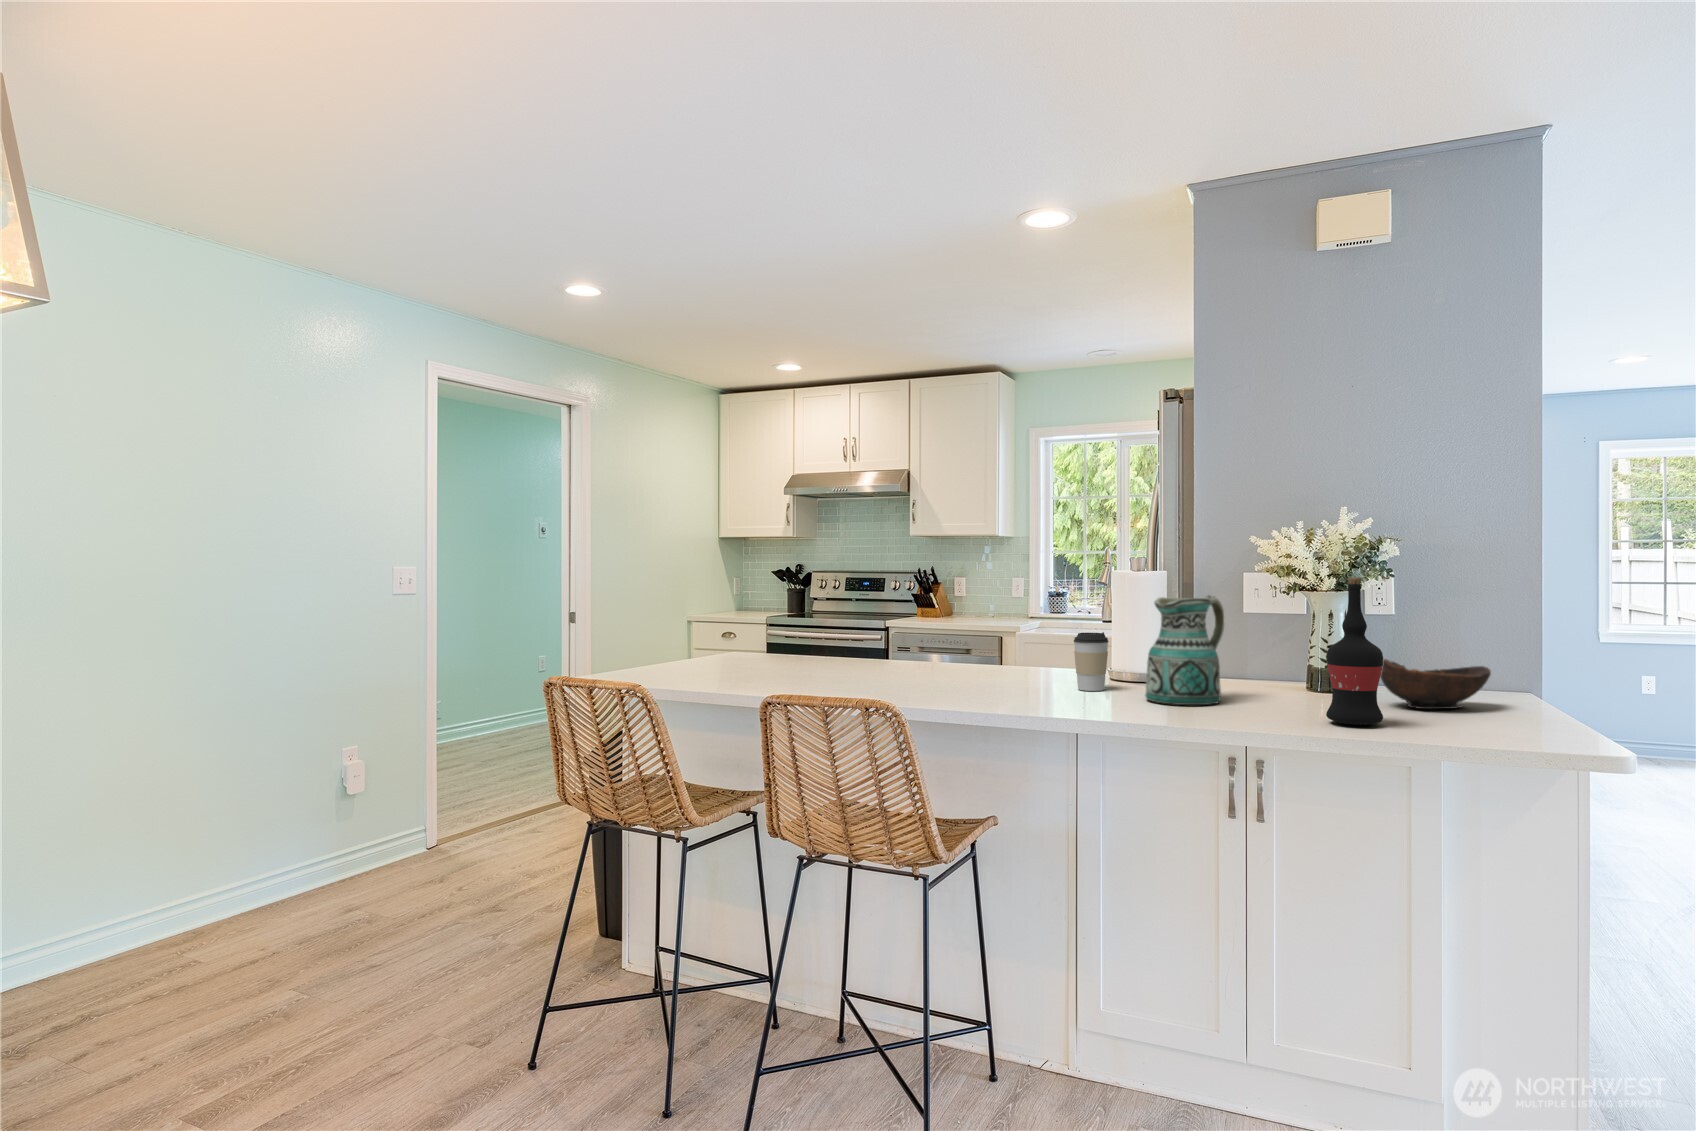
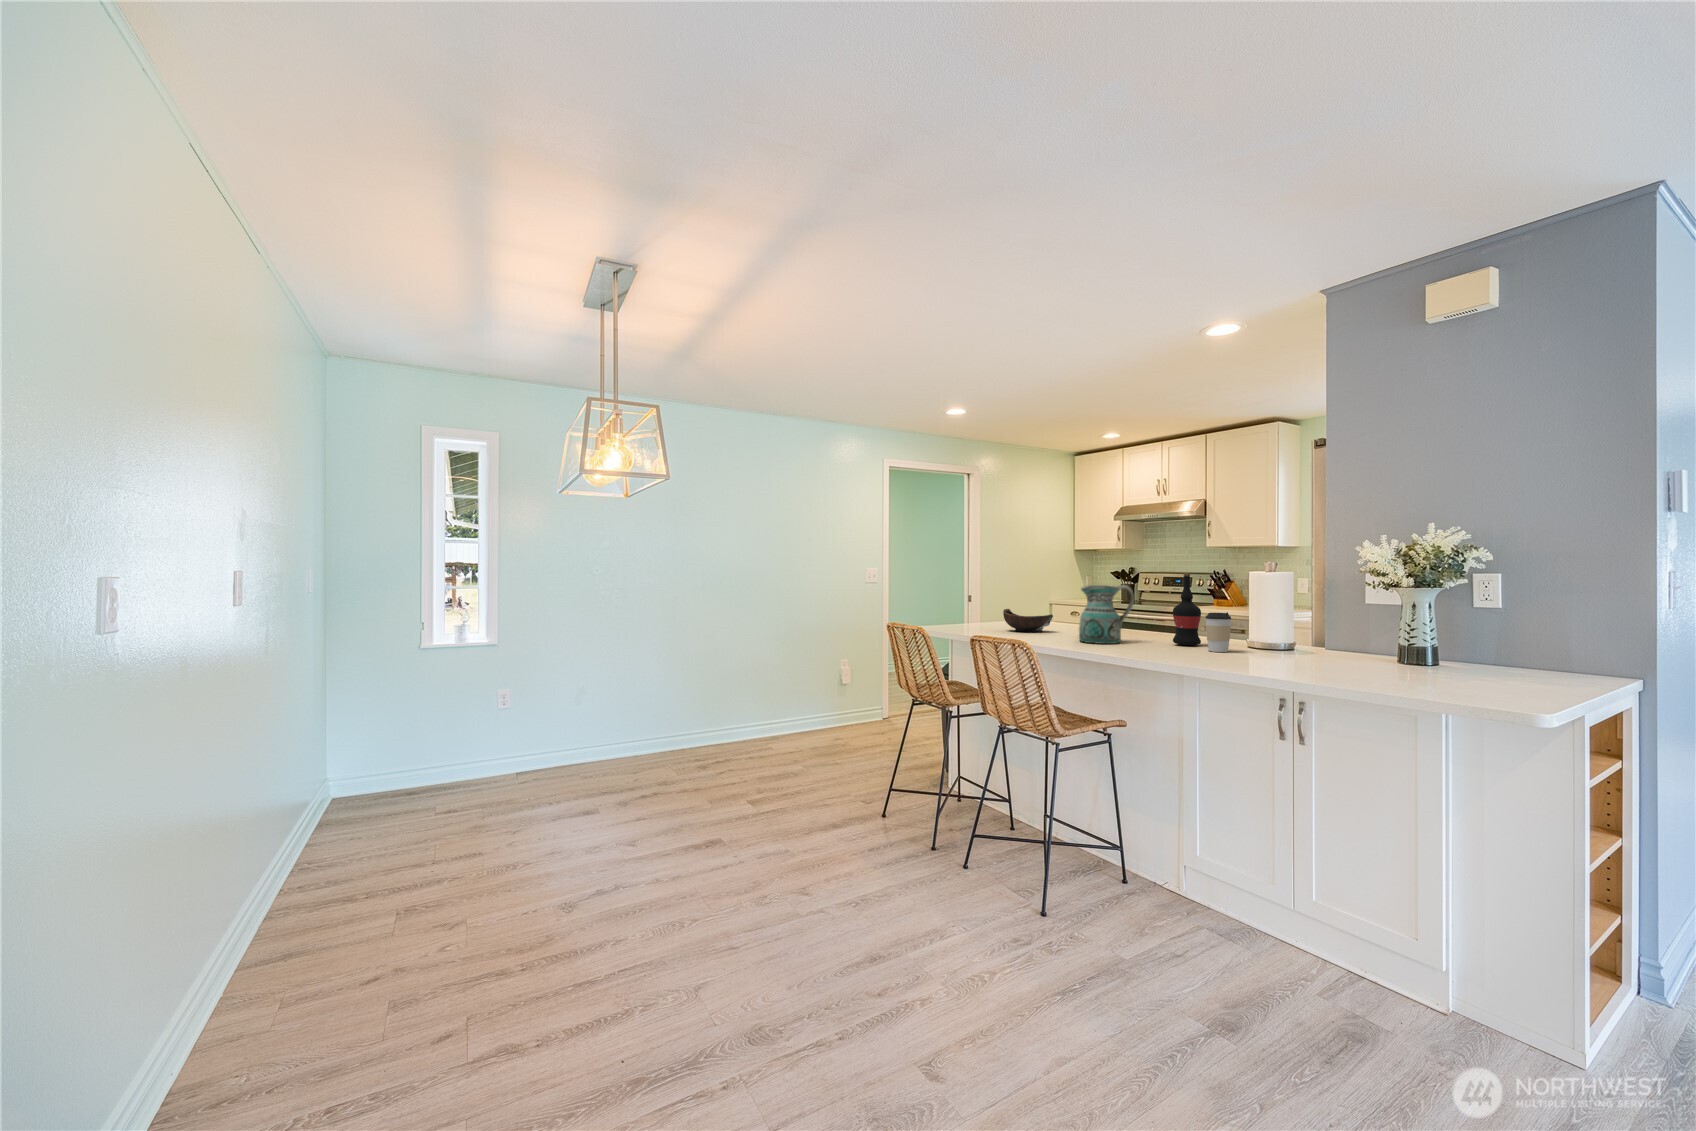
wine bottle: present [1326,577,1383,725] -> present [1173,573,1201,645]
ceramic pitcher: present [1145,595,1224,705] -> present [1079,585,1134,644]
bowl: present [1381,659,1491,709] -> present [1003,609,1053,632]

